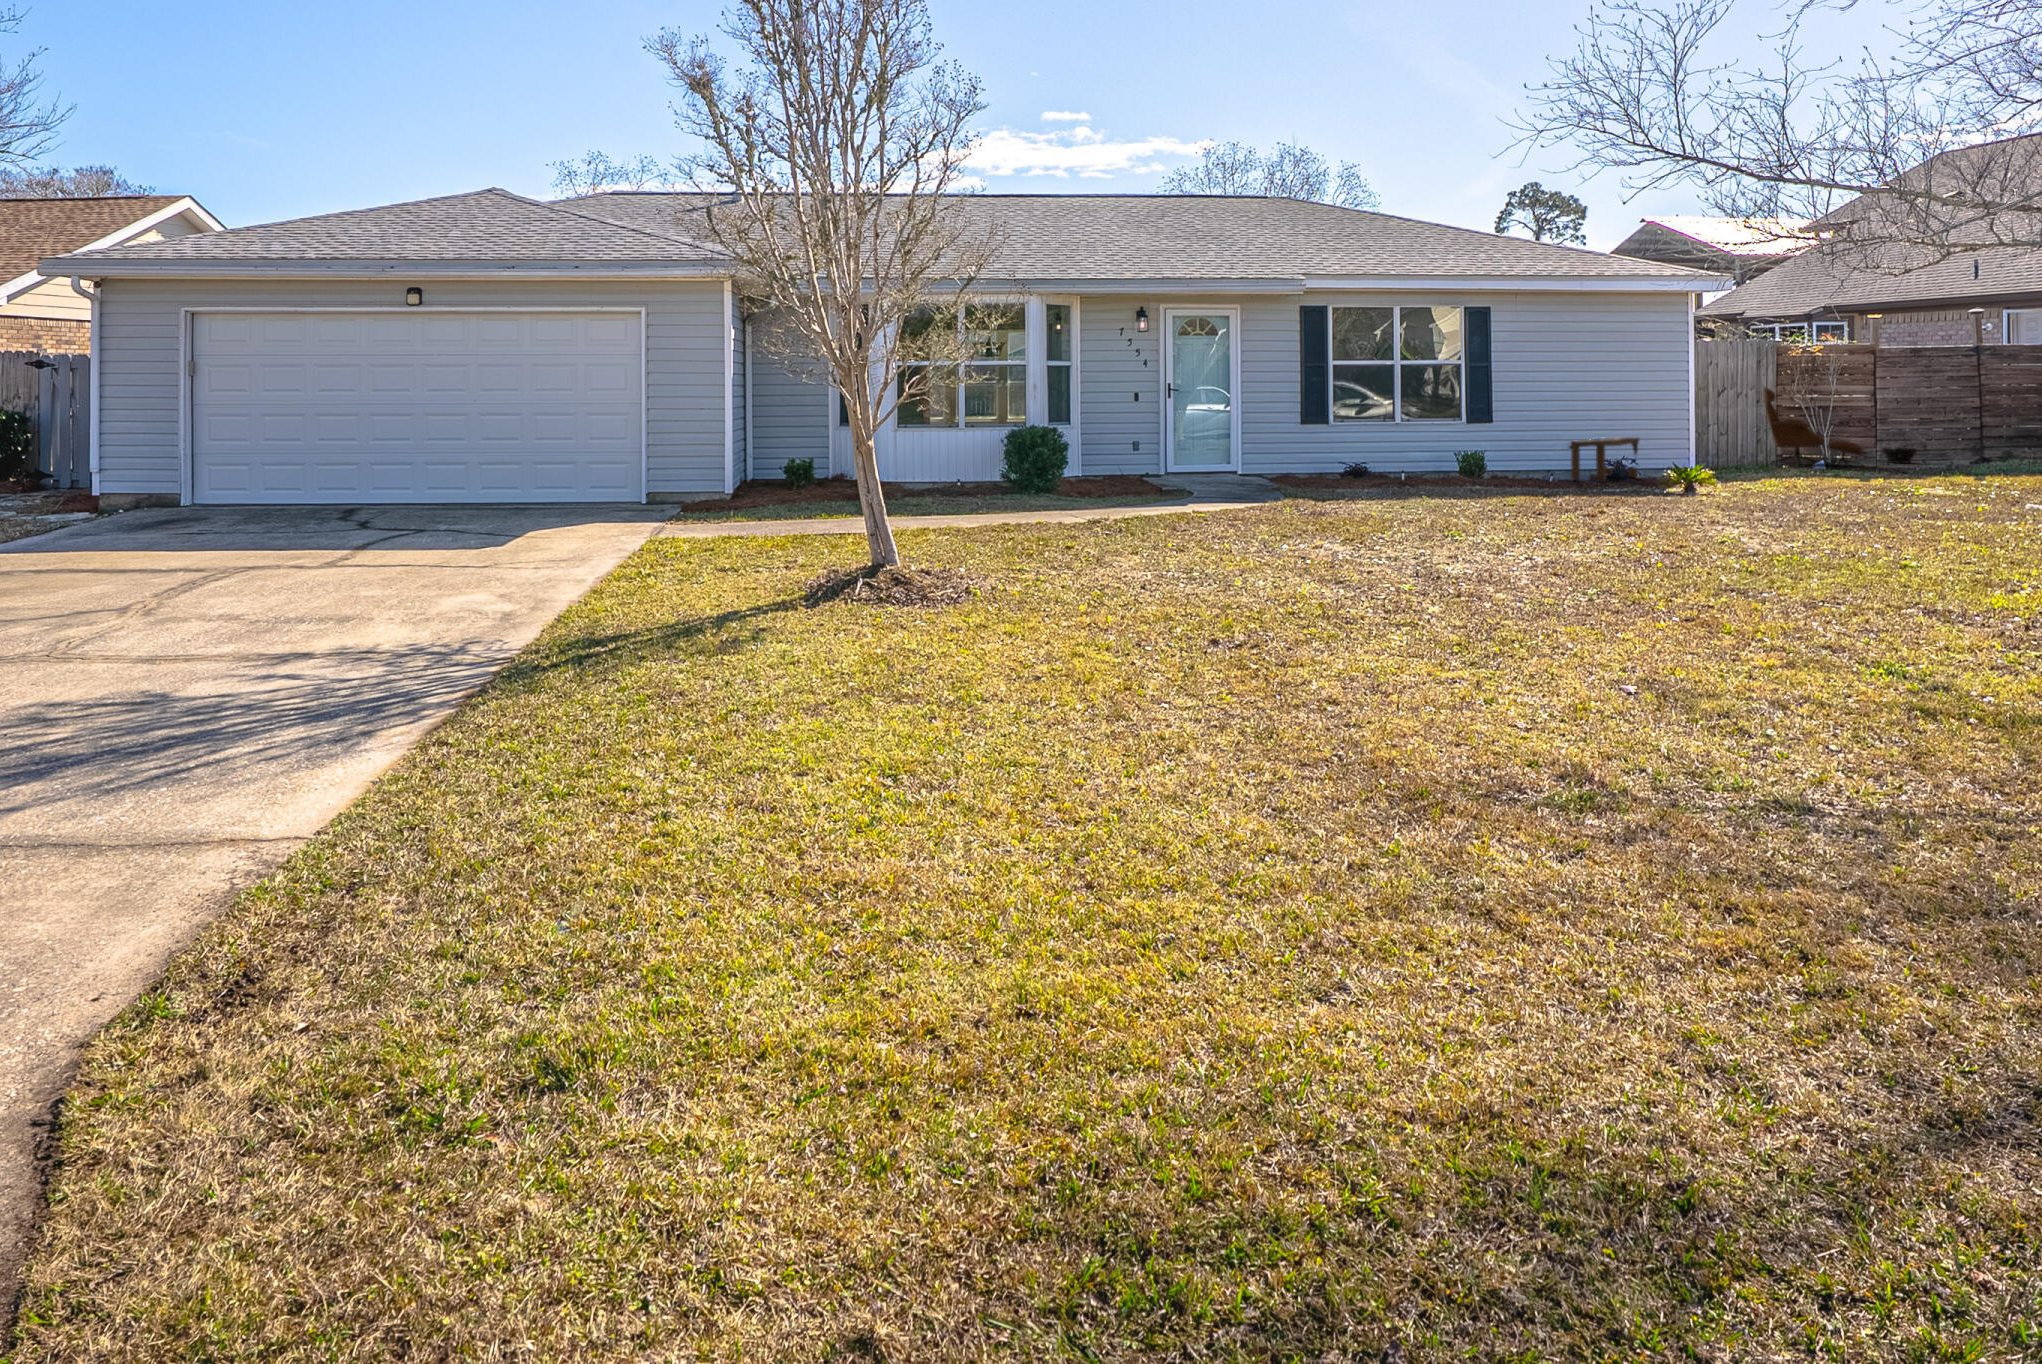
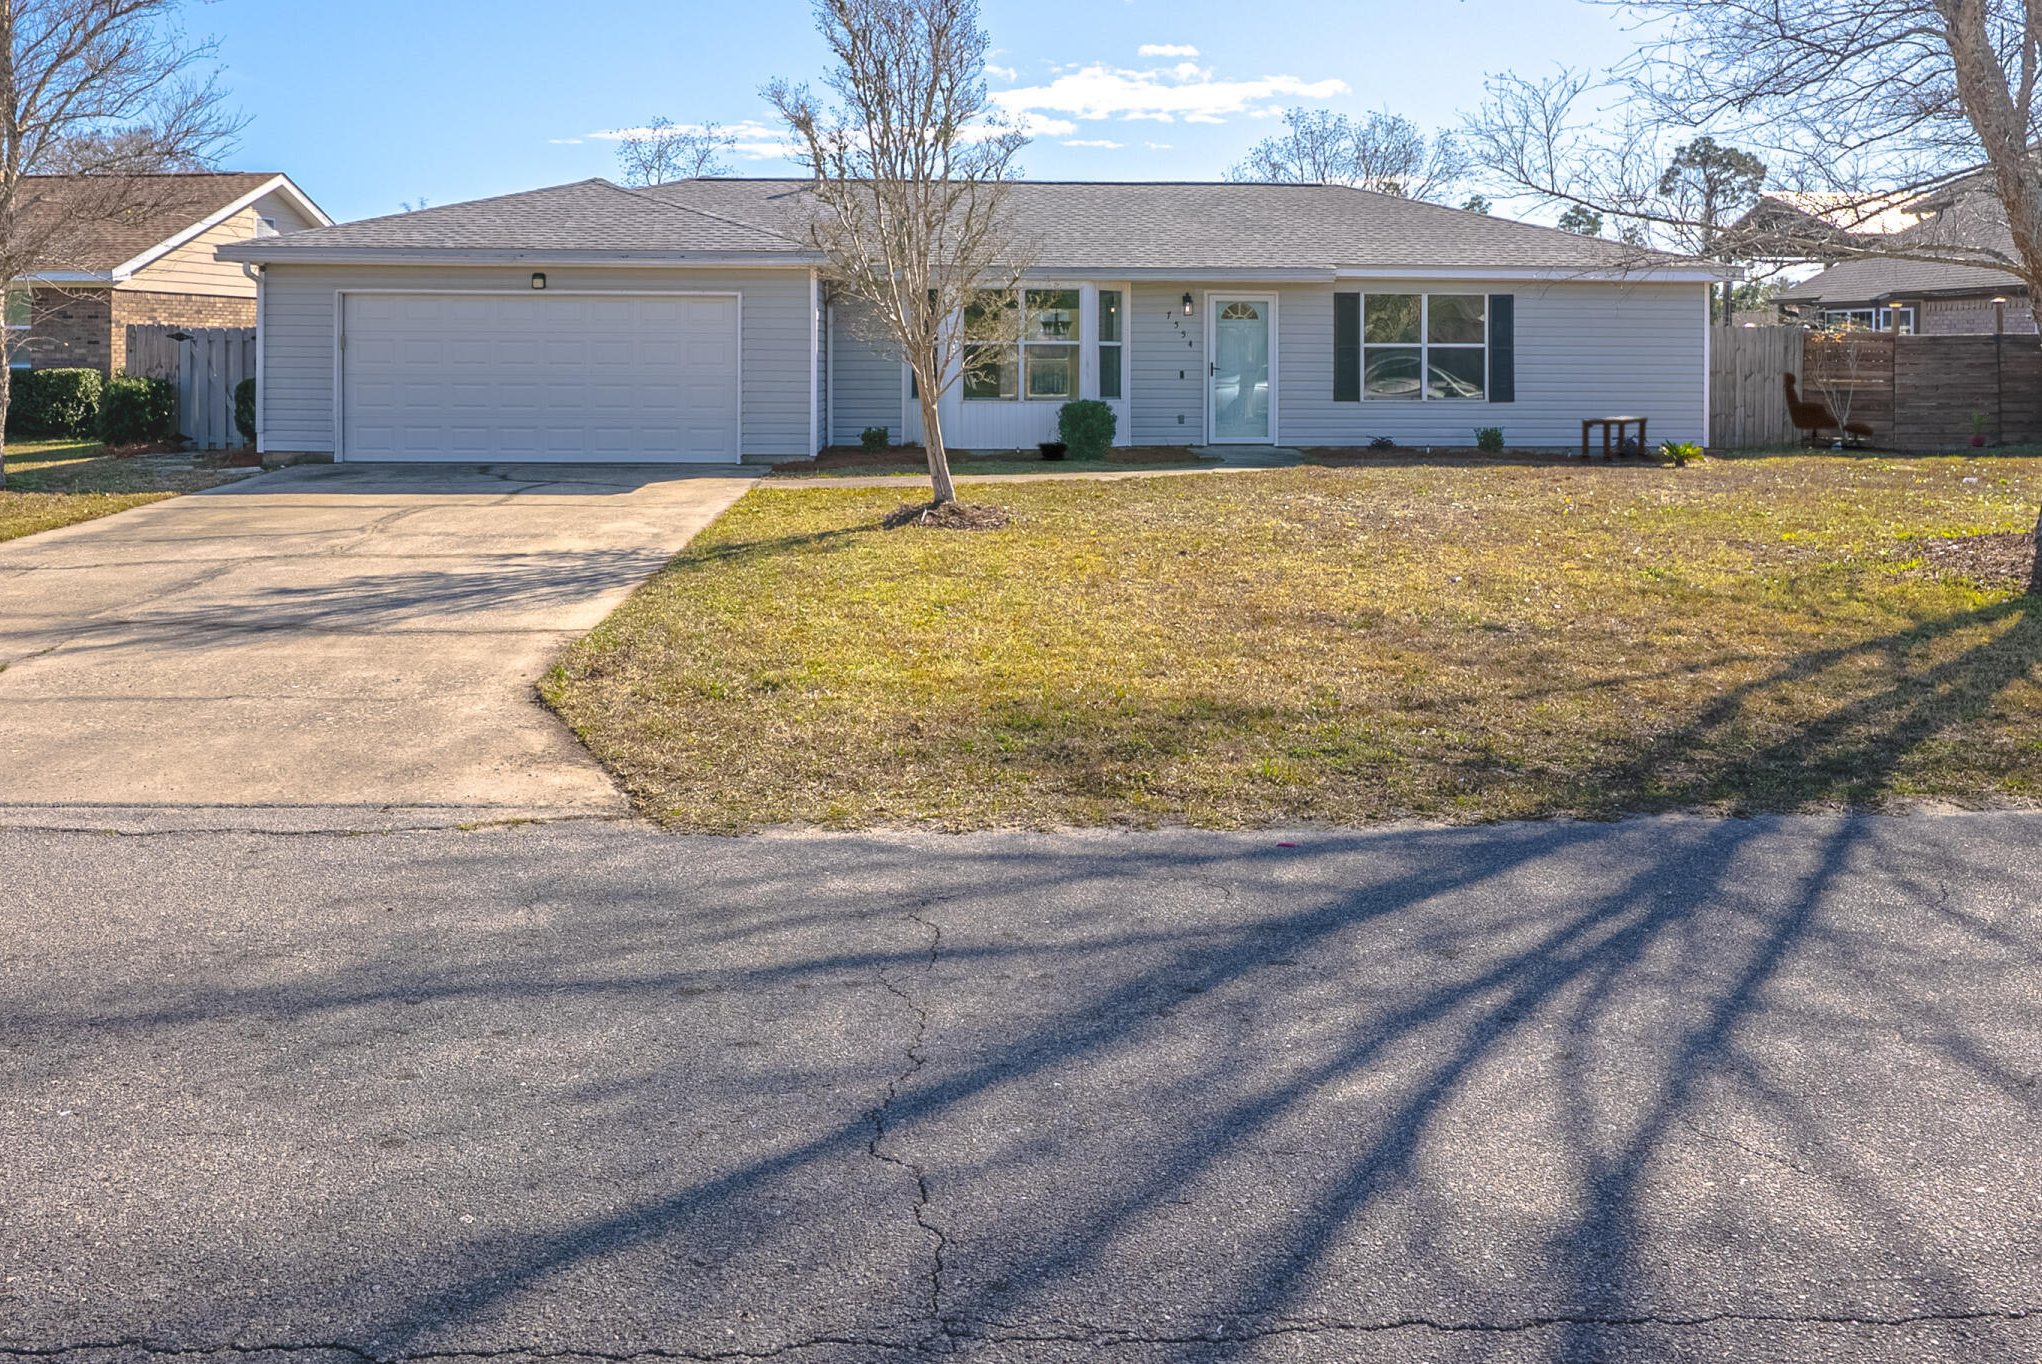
decorative plant: none [1942,423,1991,464] -> present [1970,409,1986,446]
basket: present [1882,447,1917,463] -> present [1037,442,1069,460]

